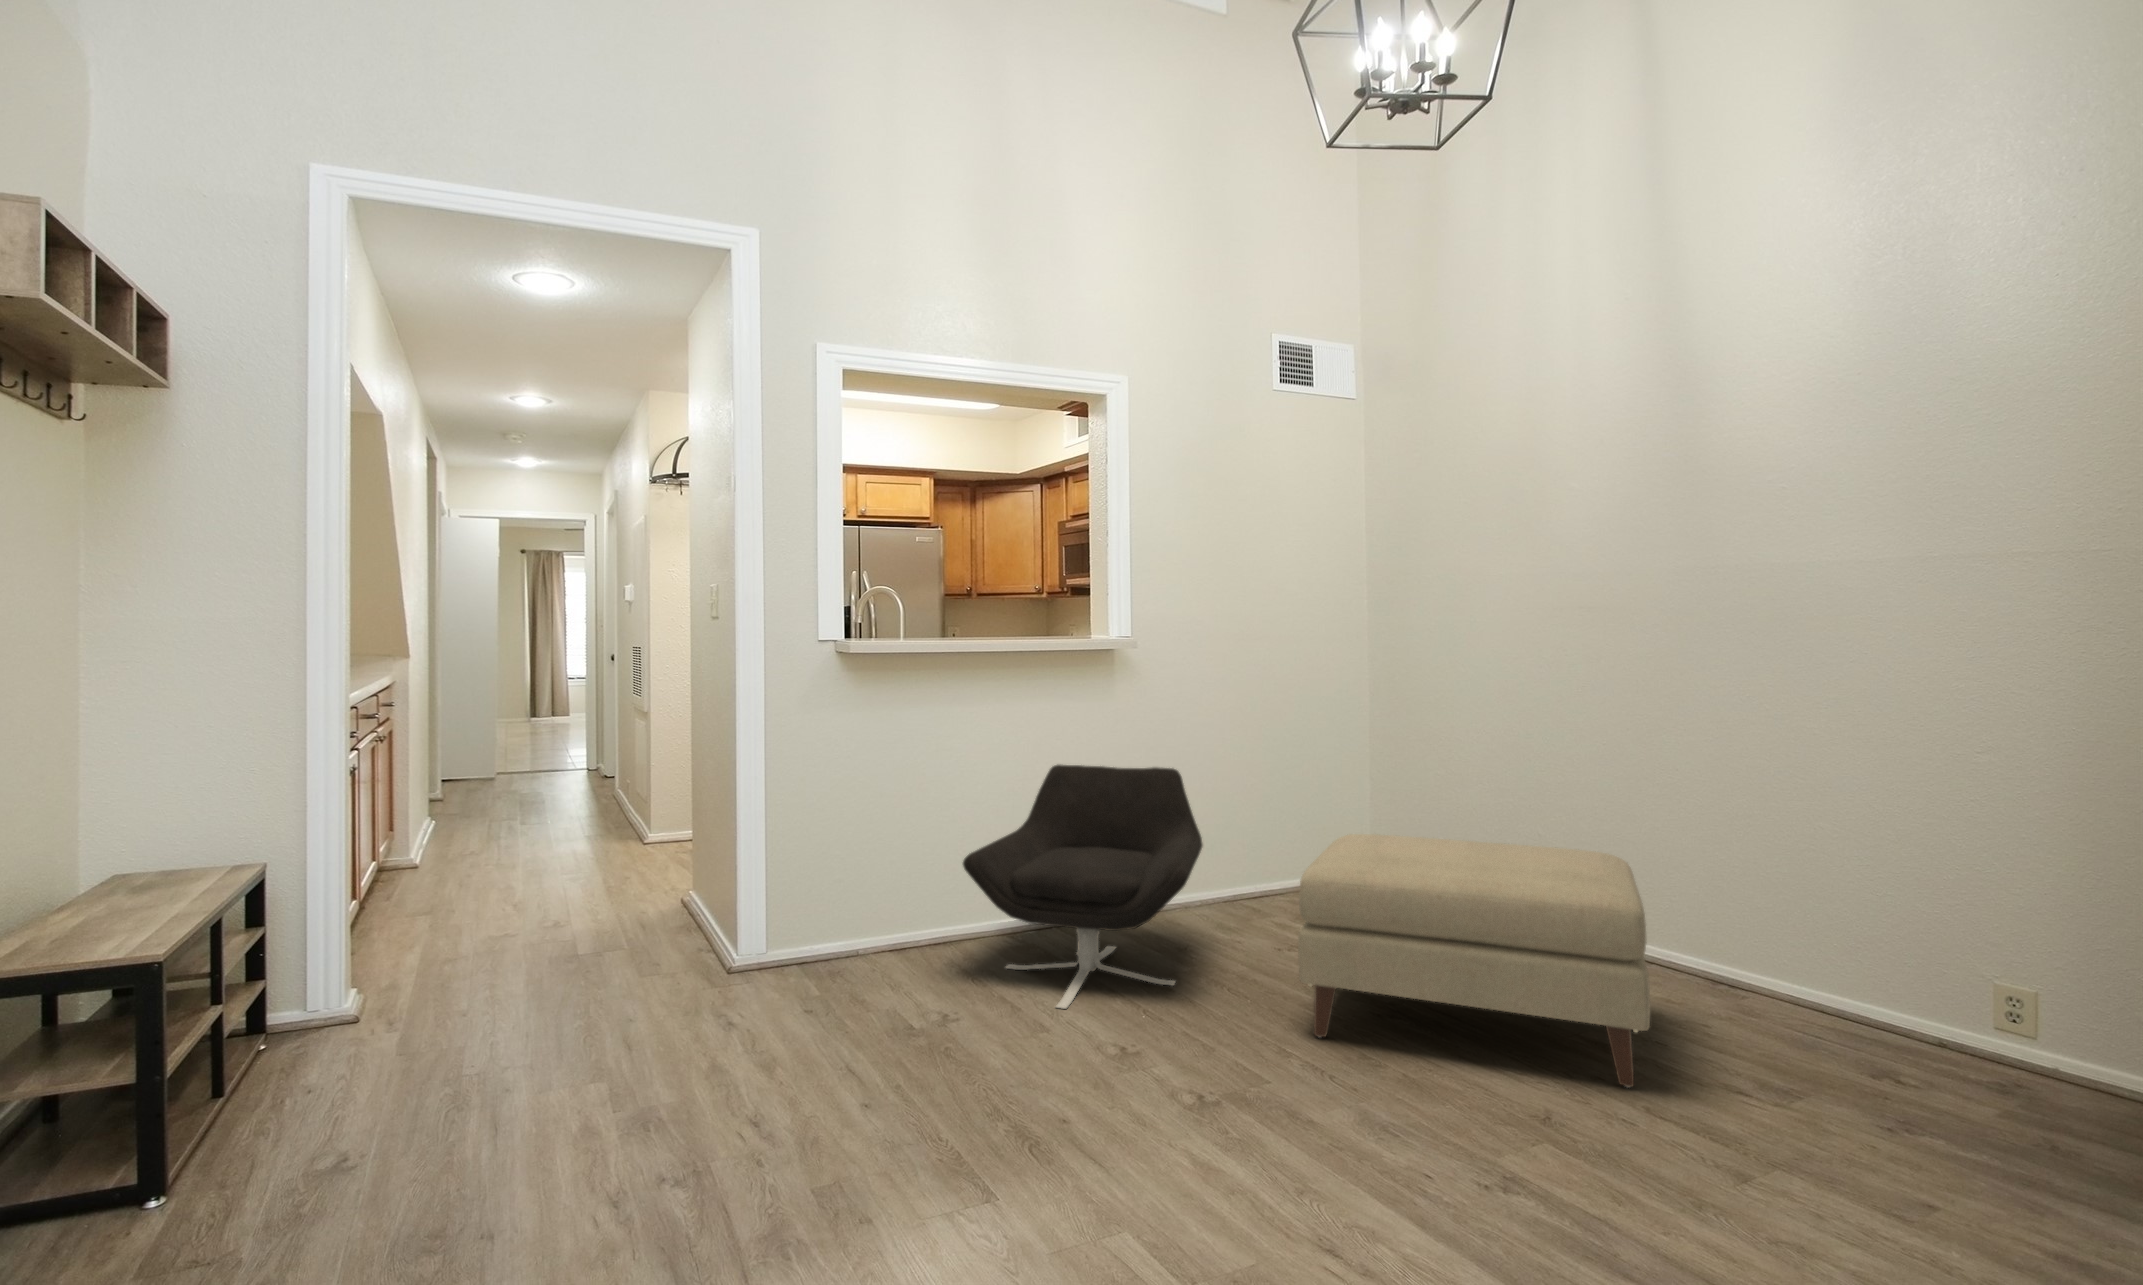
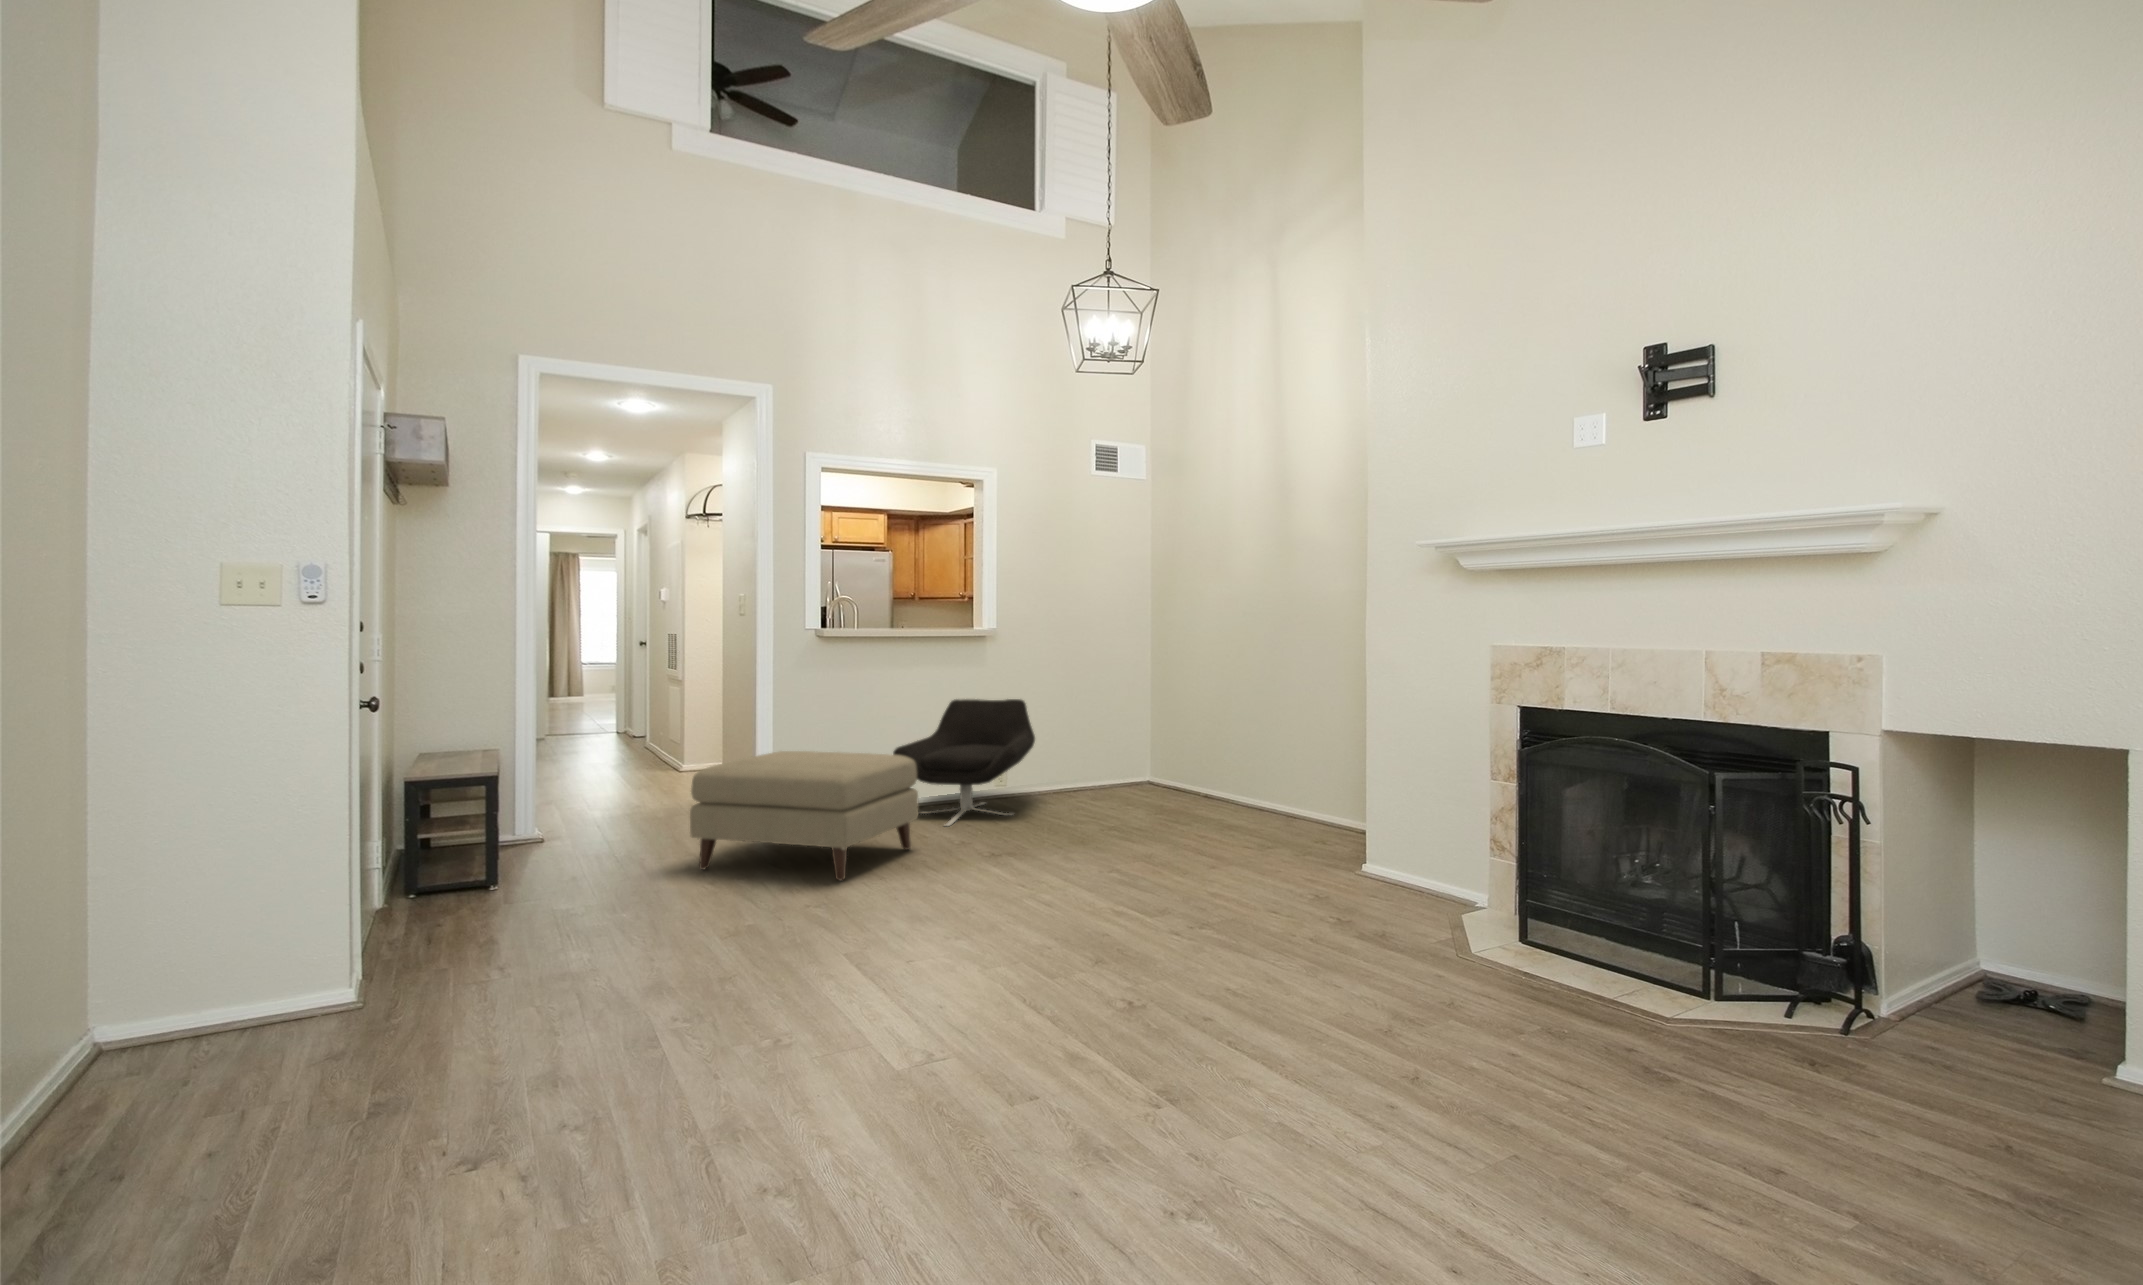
ottoman: present [1298,834,1650,1087] -> present [690,751,918,881]

